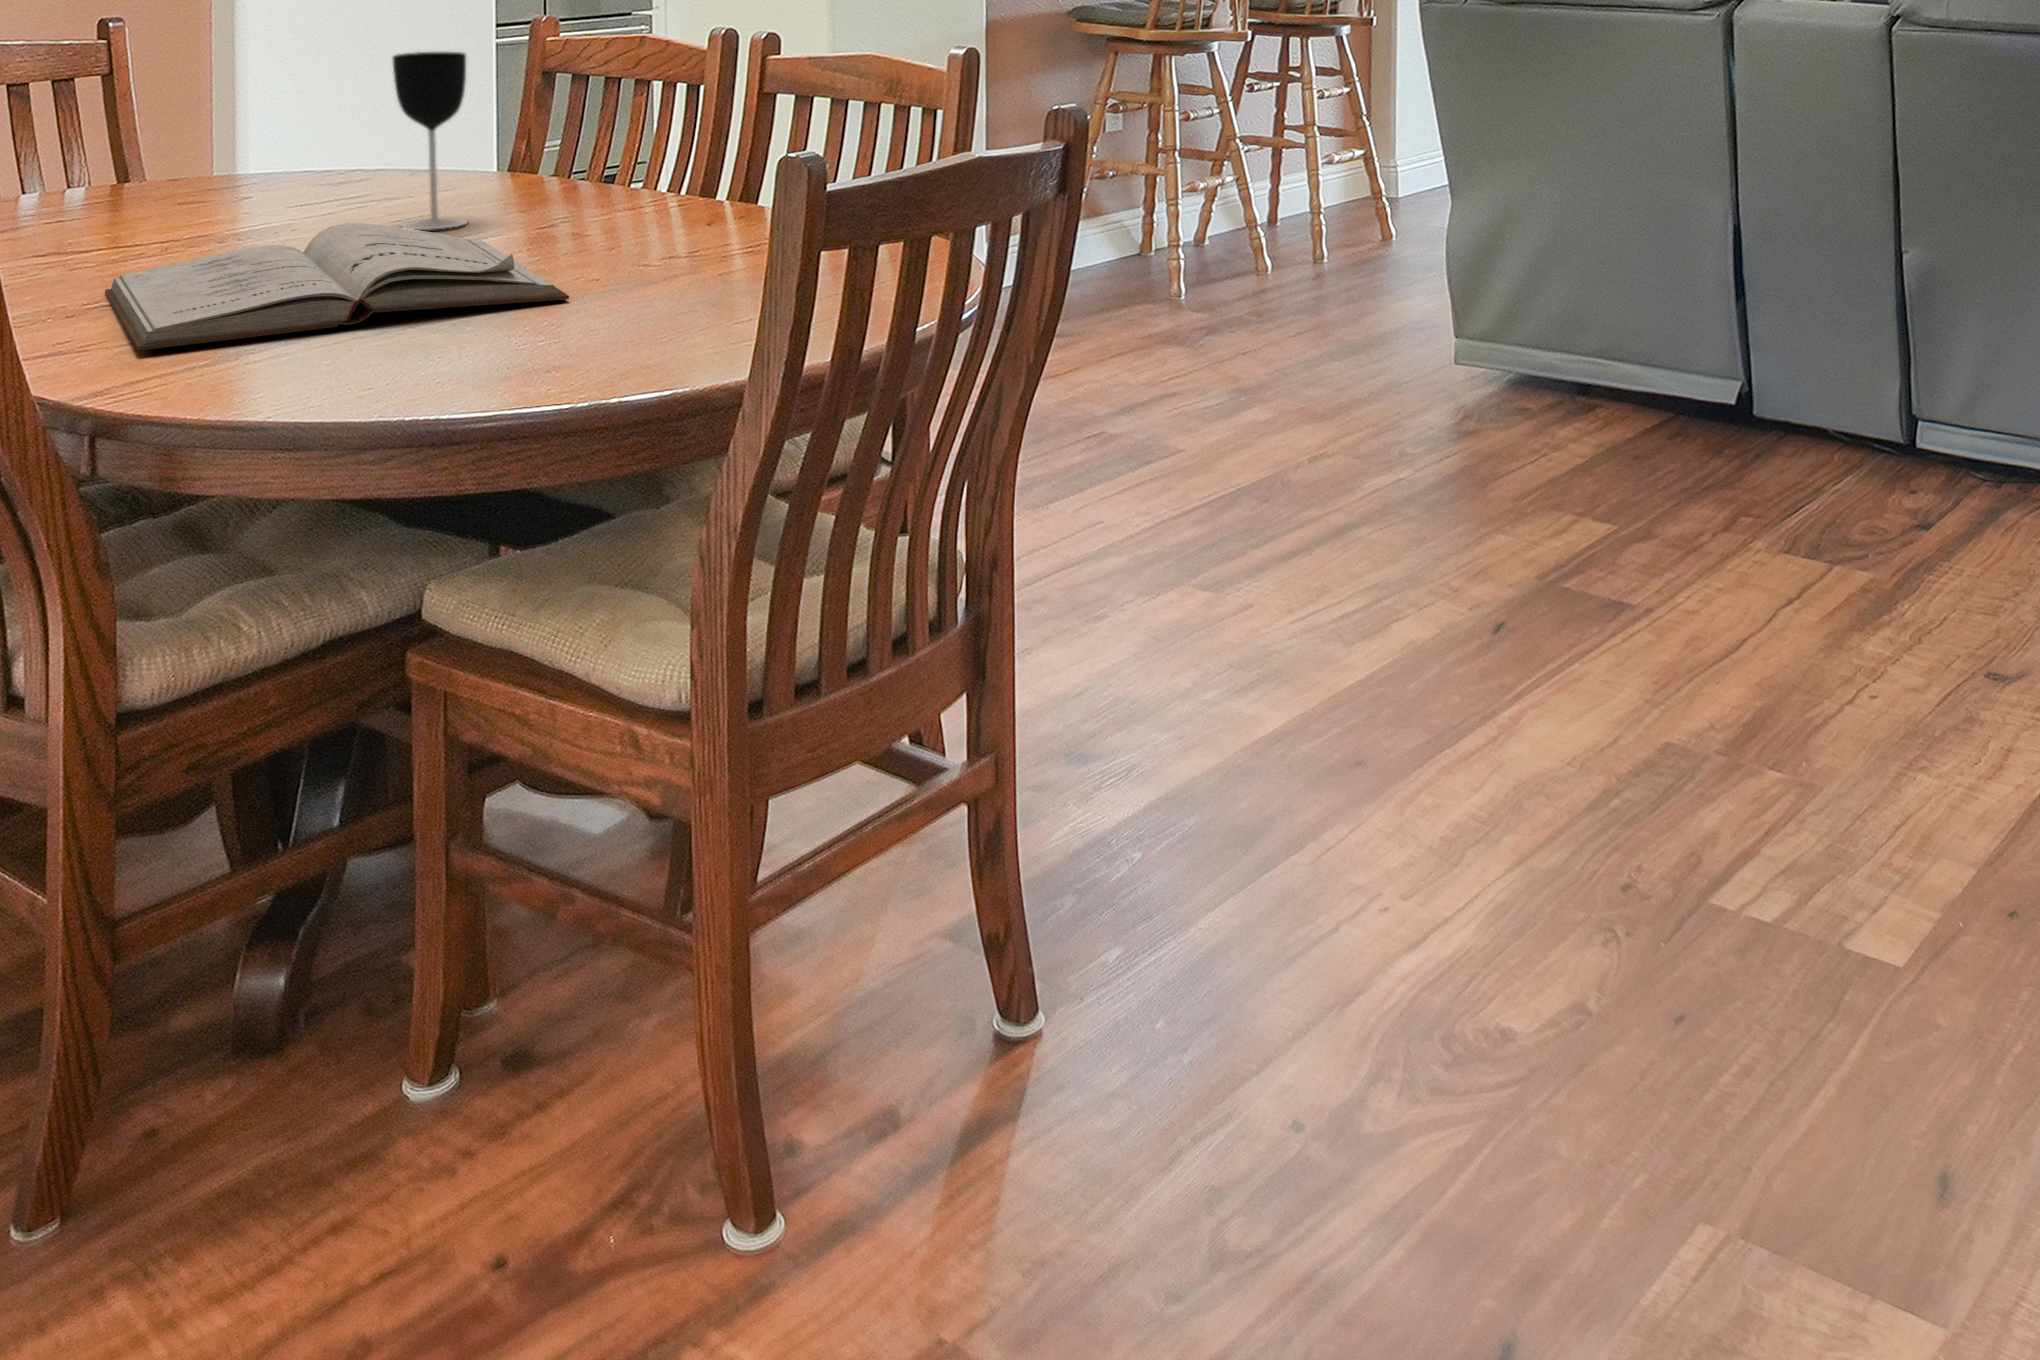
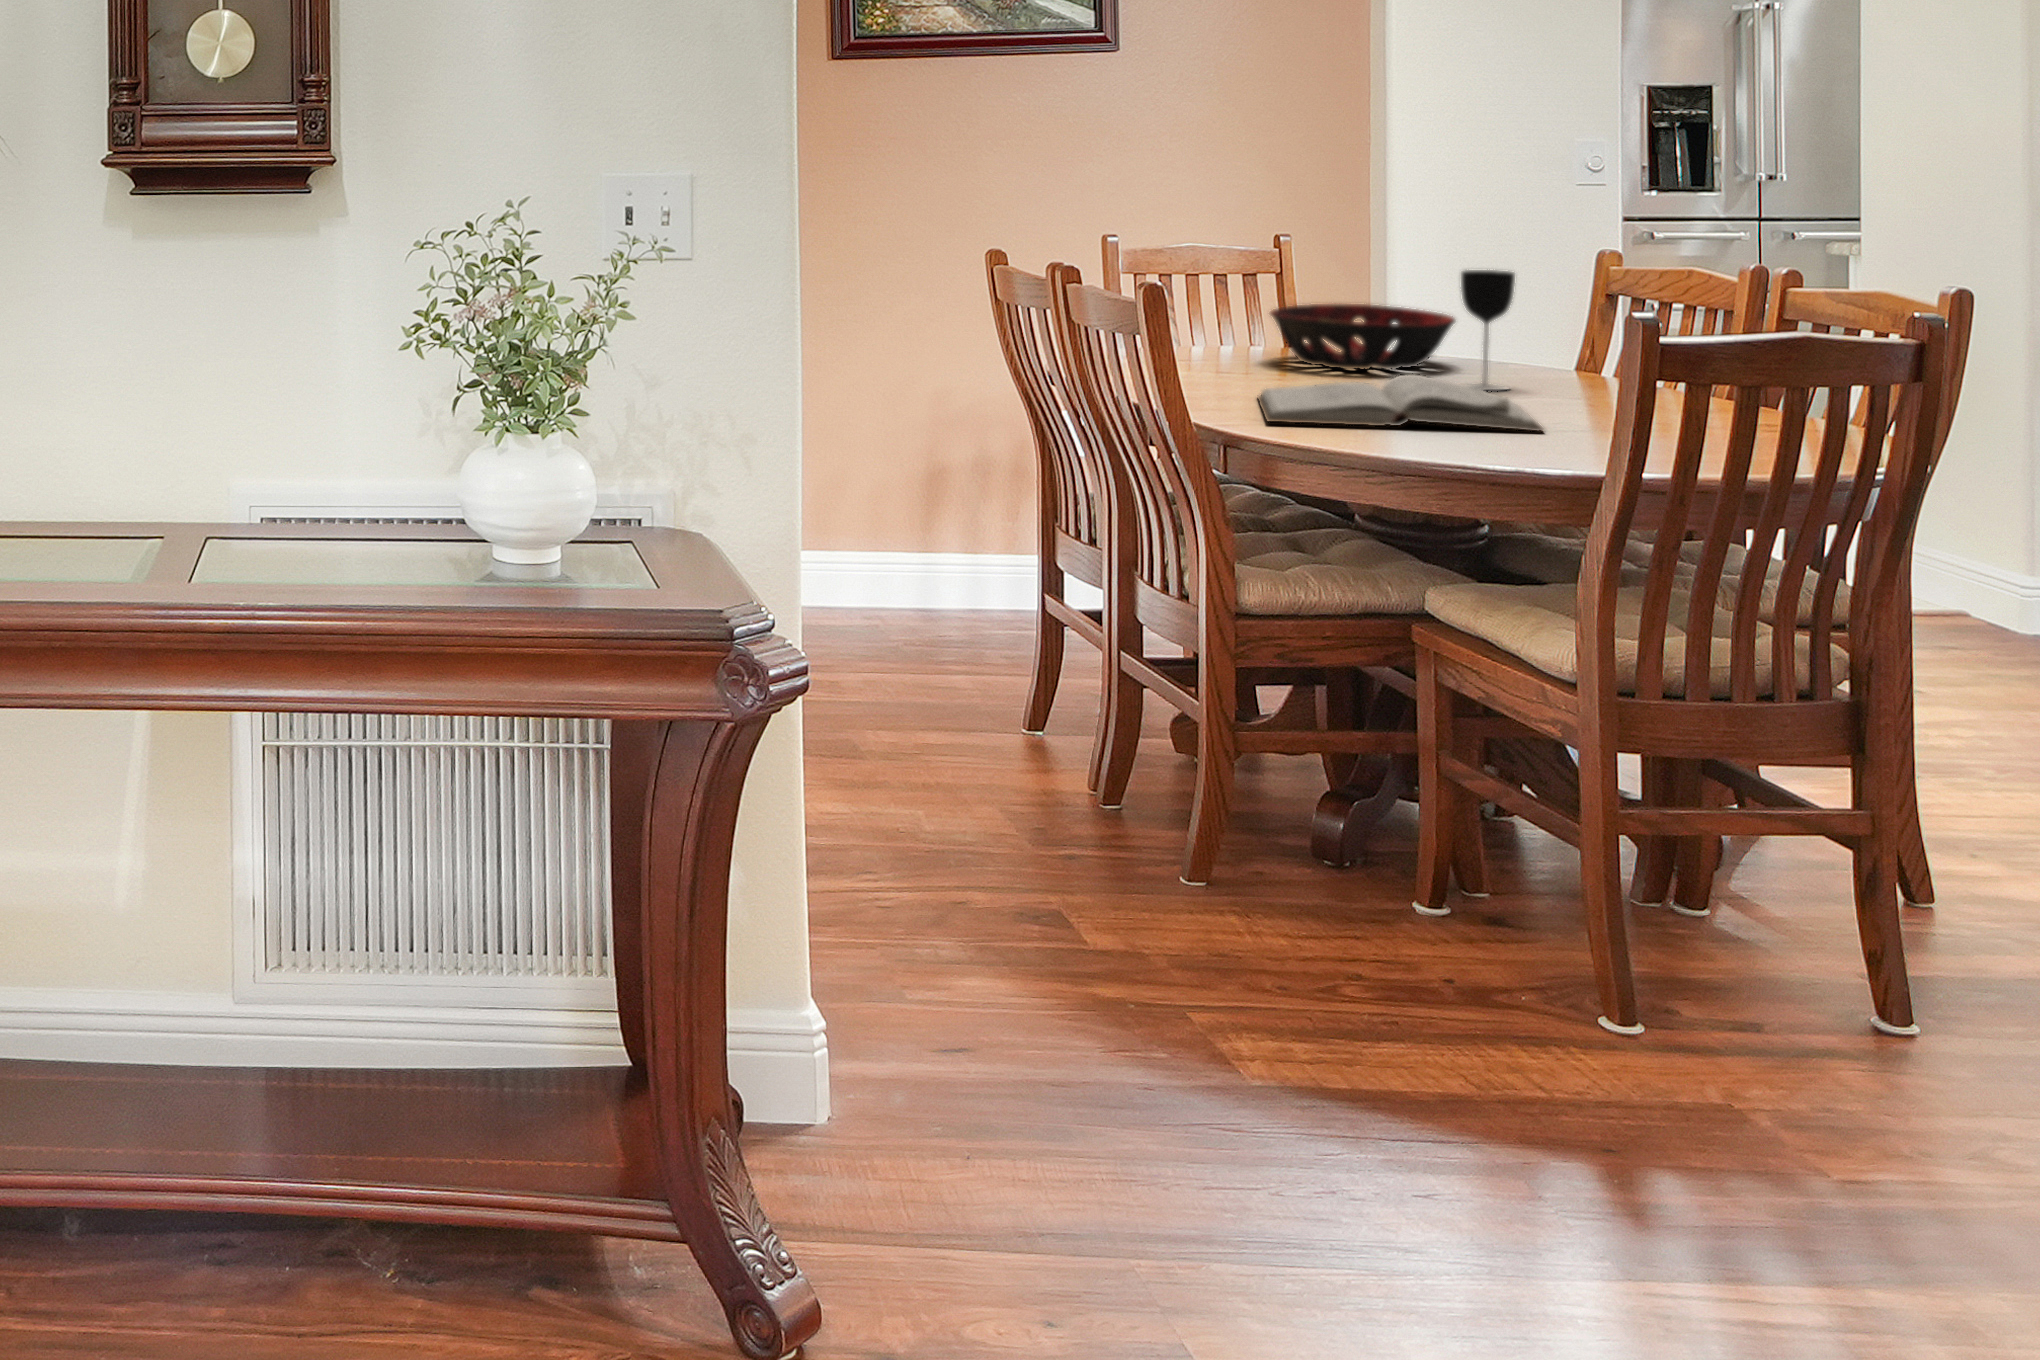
decorative bowl: none [102,112,375,216] -> present [1270,303,1455,370]

